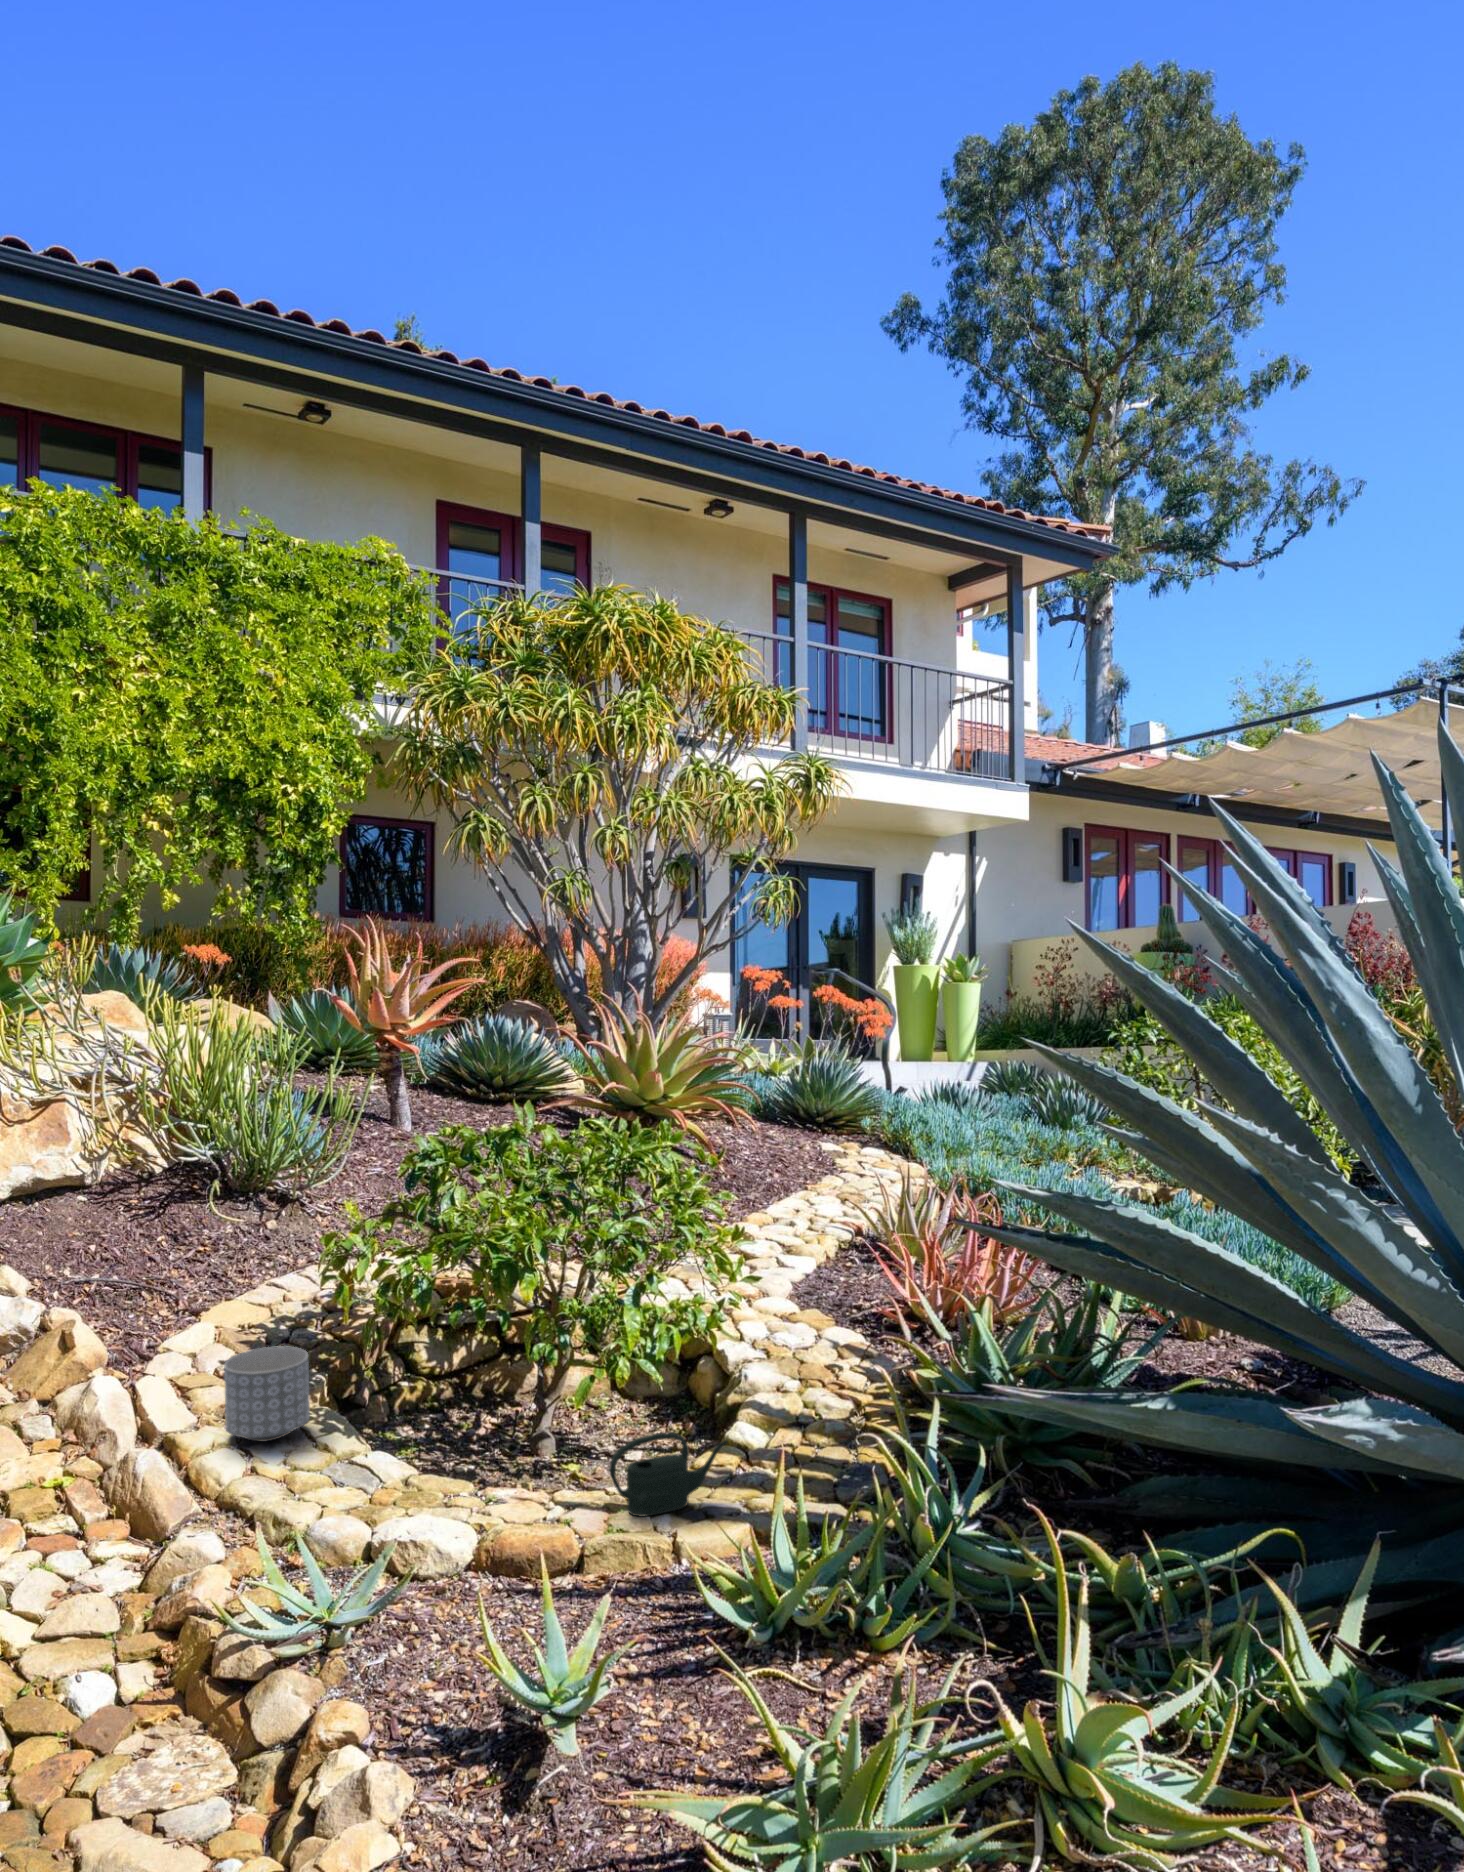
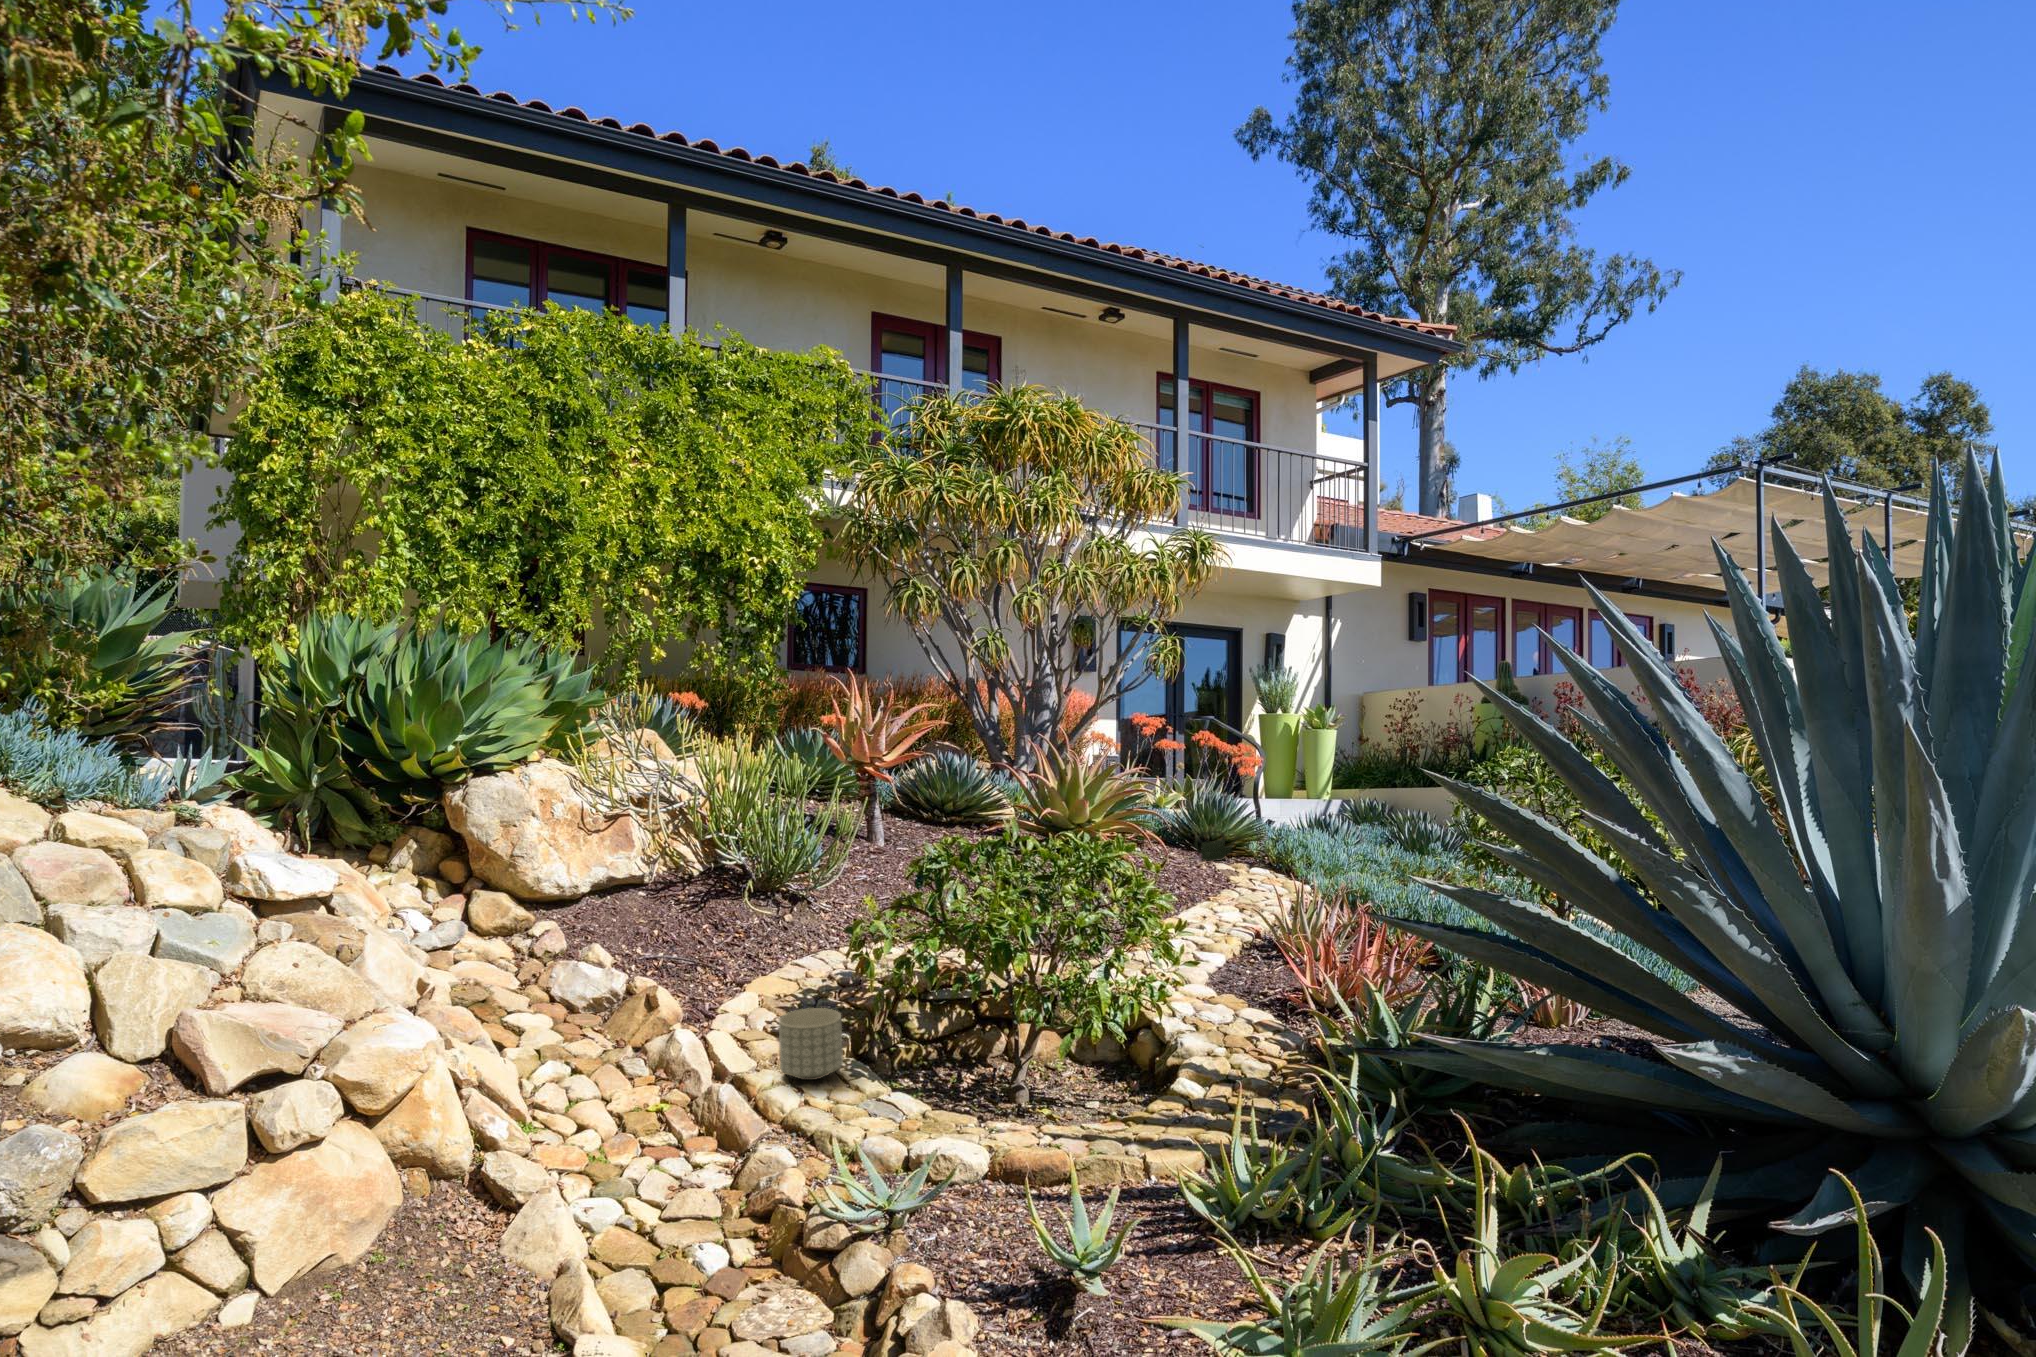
watering can: present [609,1432,728,1516] -> present [1195,831,1238,861]

